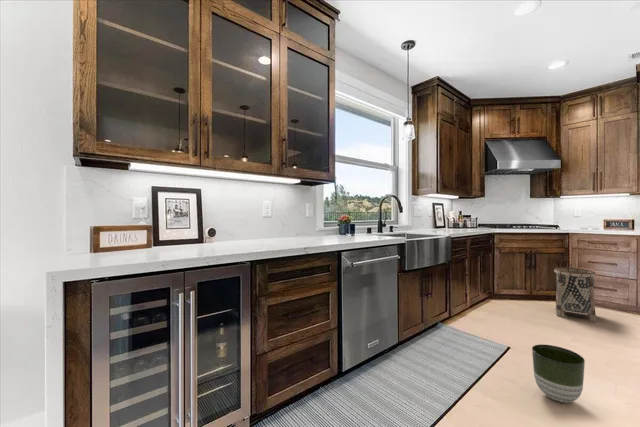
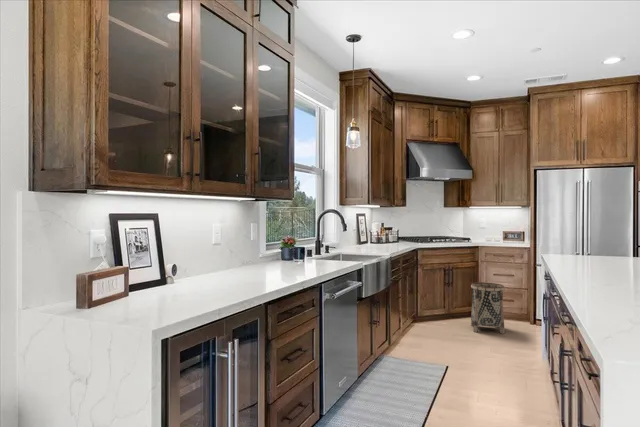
planter: present [532,345,585,403] -> none [480,357,518,404]

